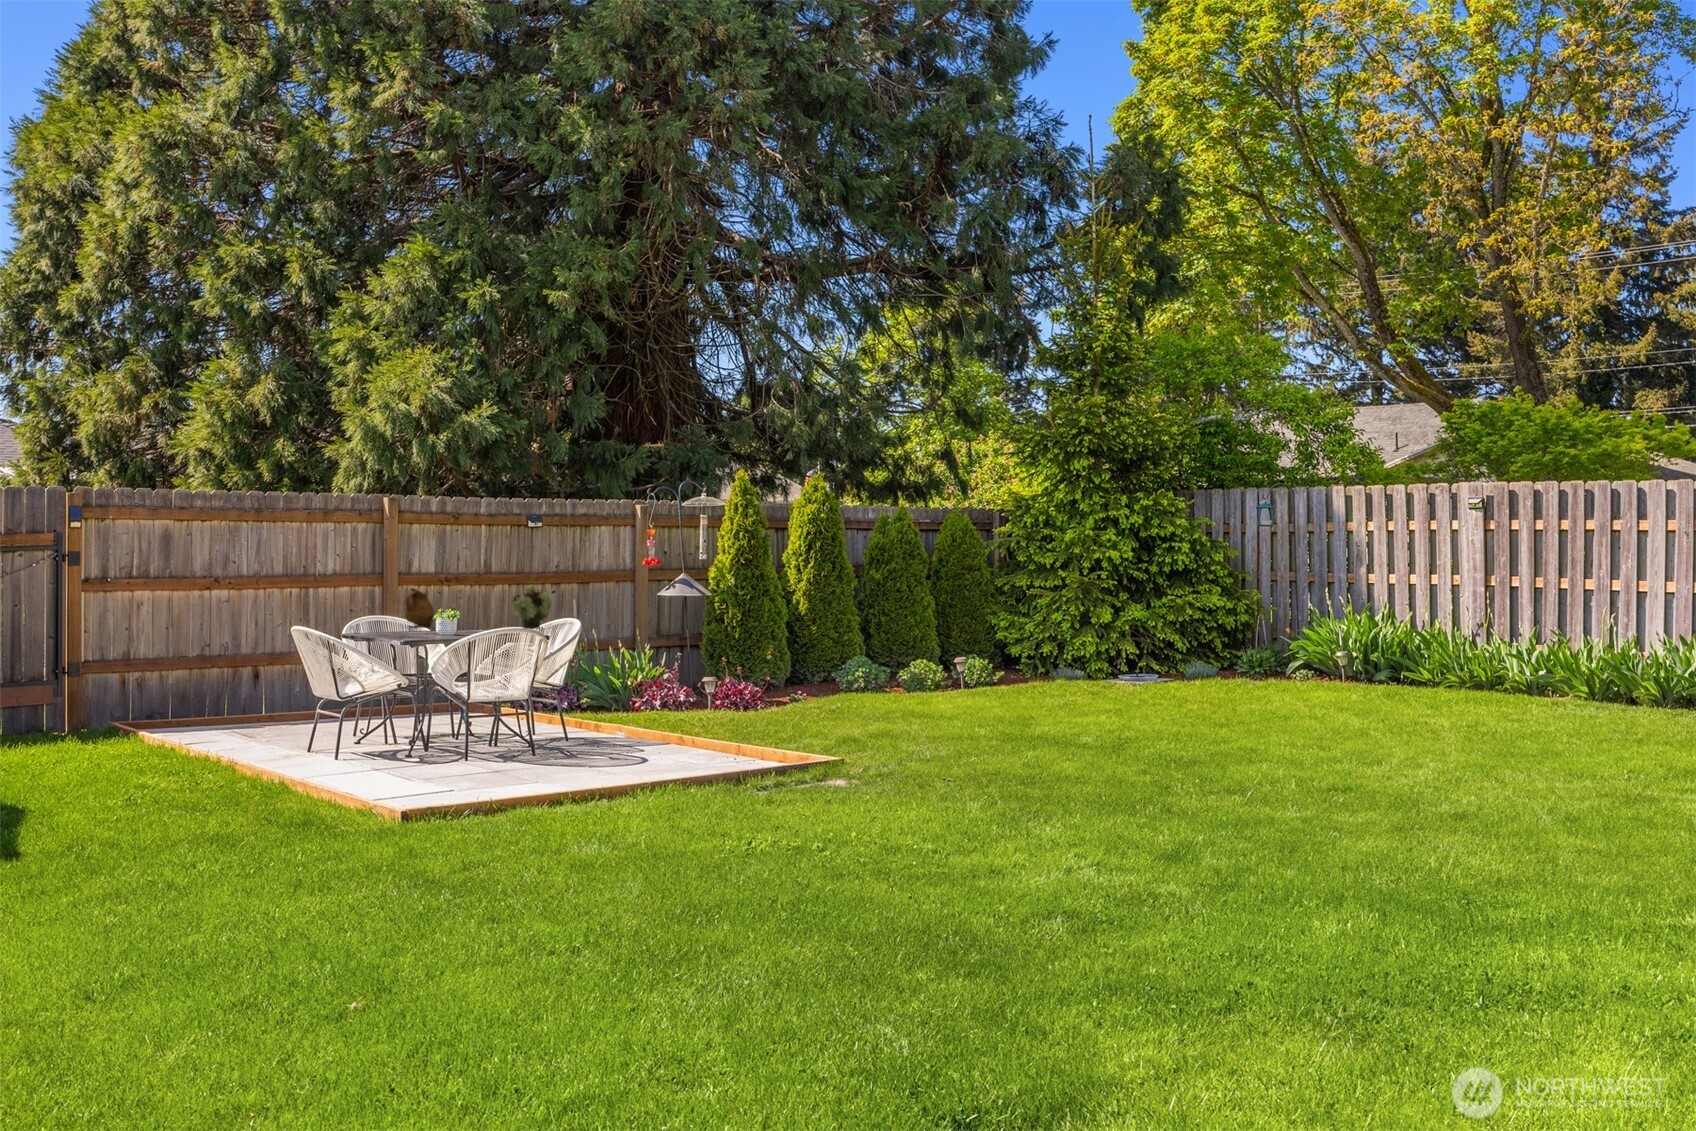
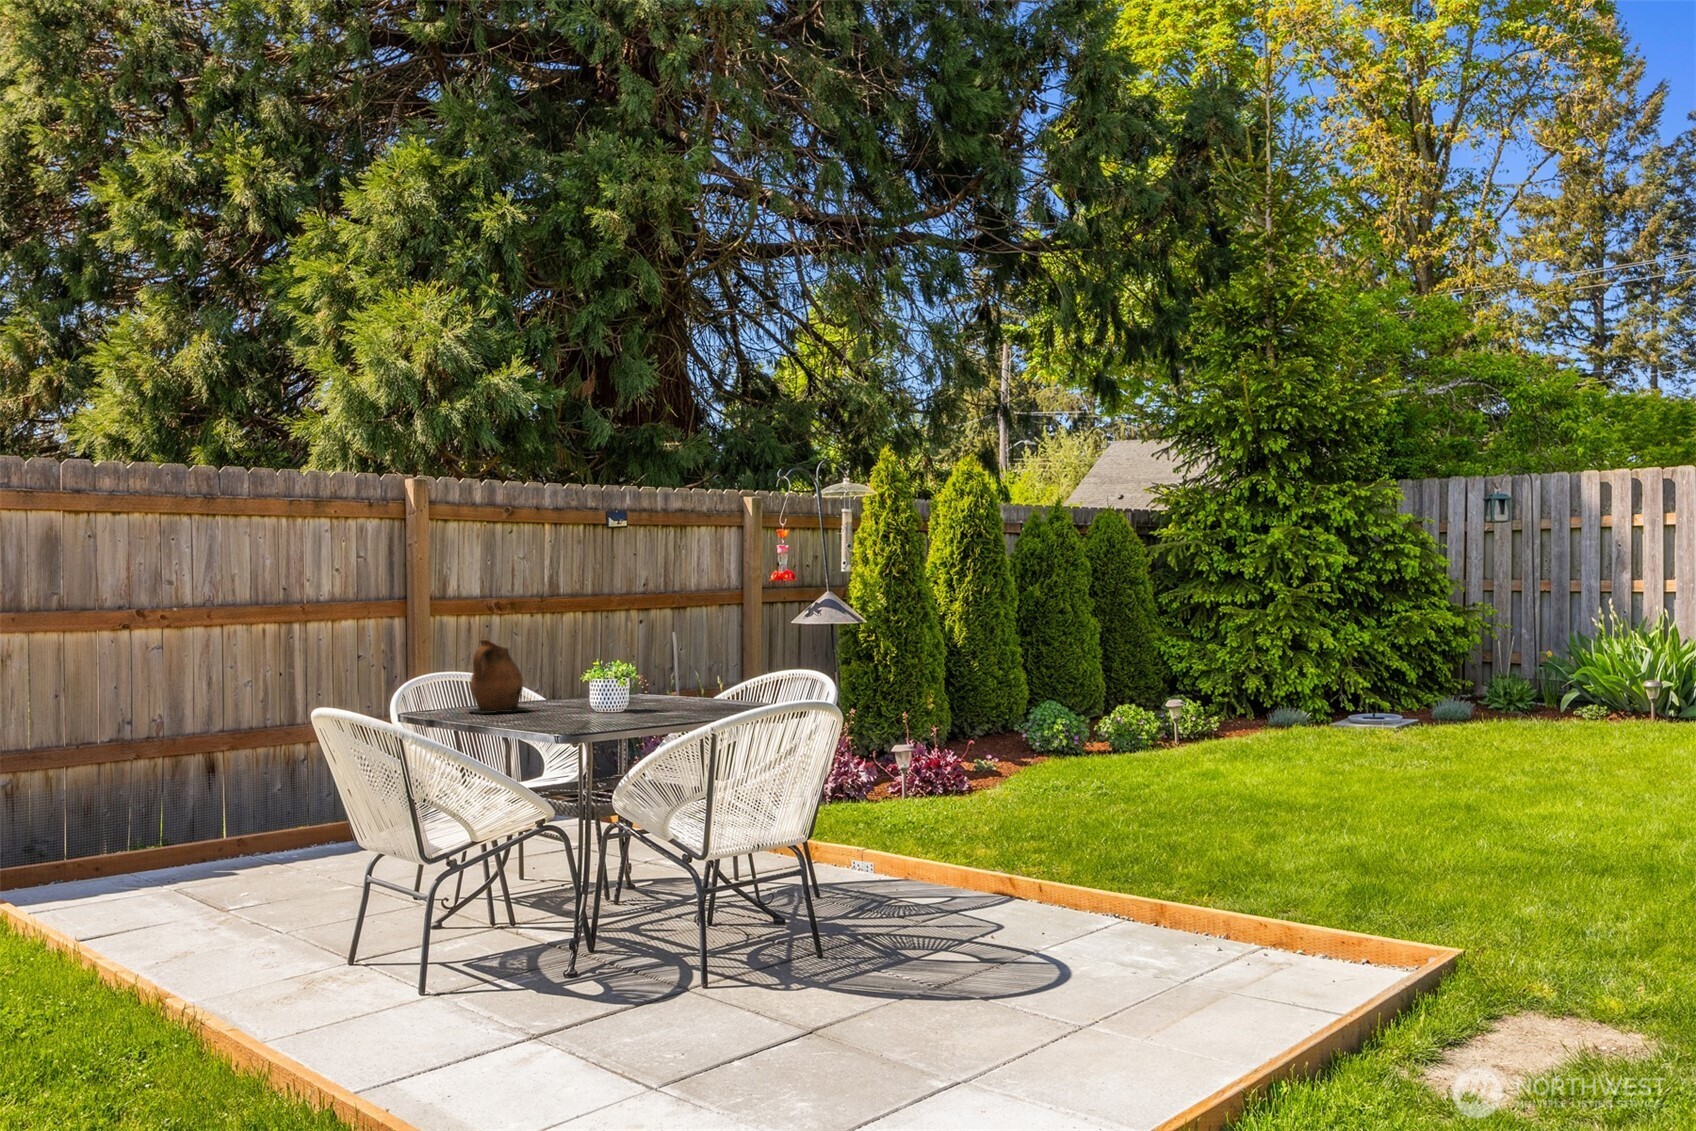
flower arrangement: present [512,585,552,629] -> none [657,627,724,704]

